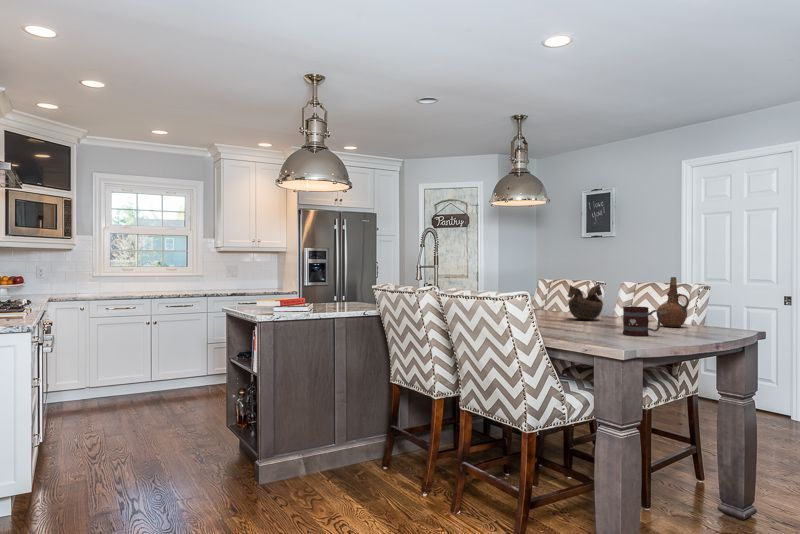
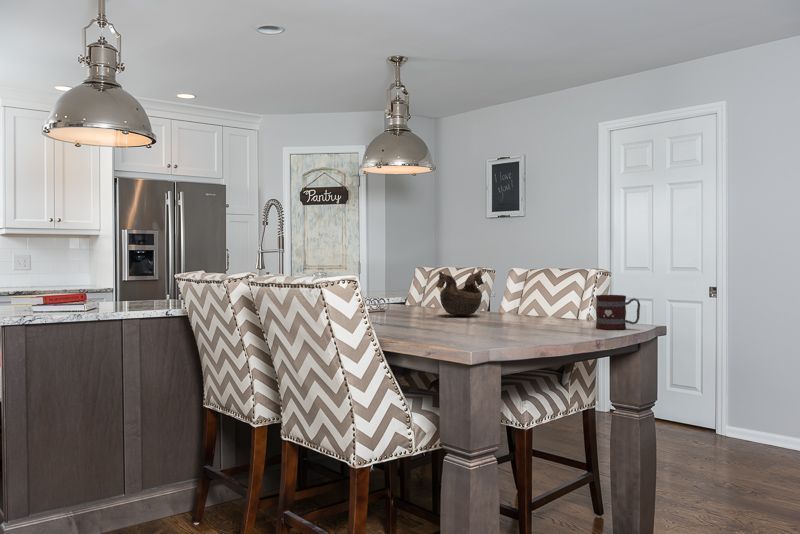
ceramic pitcher: present [657,277,689,327] -> none [542,260,580,323]
mug: present [623,306,661,336] -> present [596,295,640,330]

